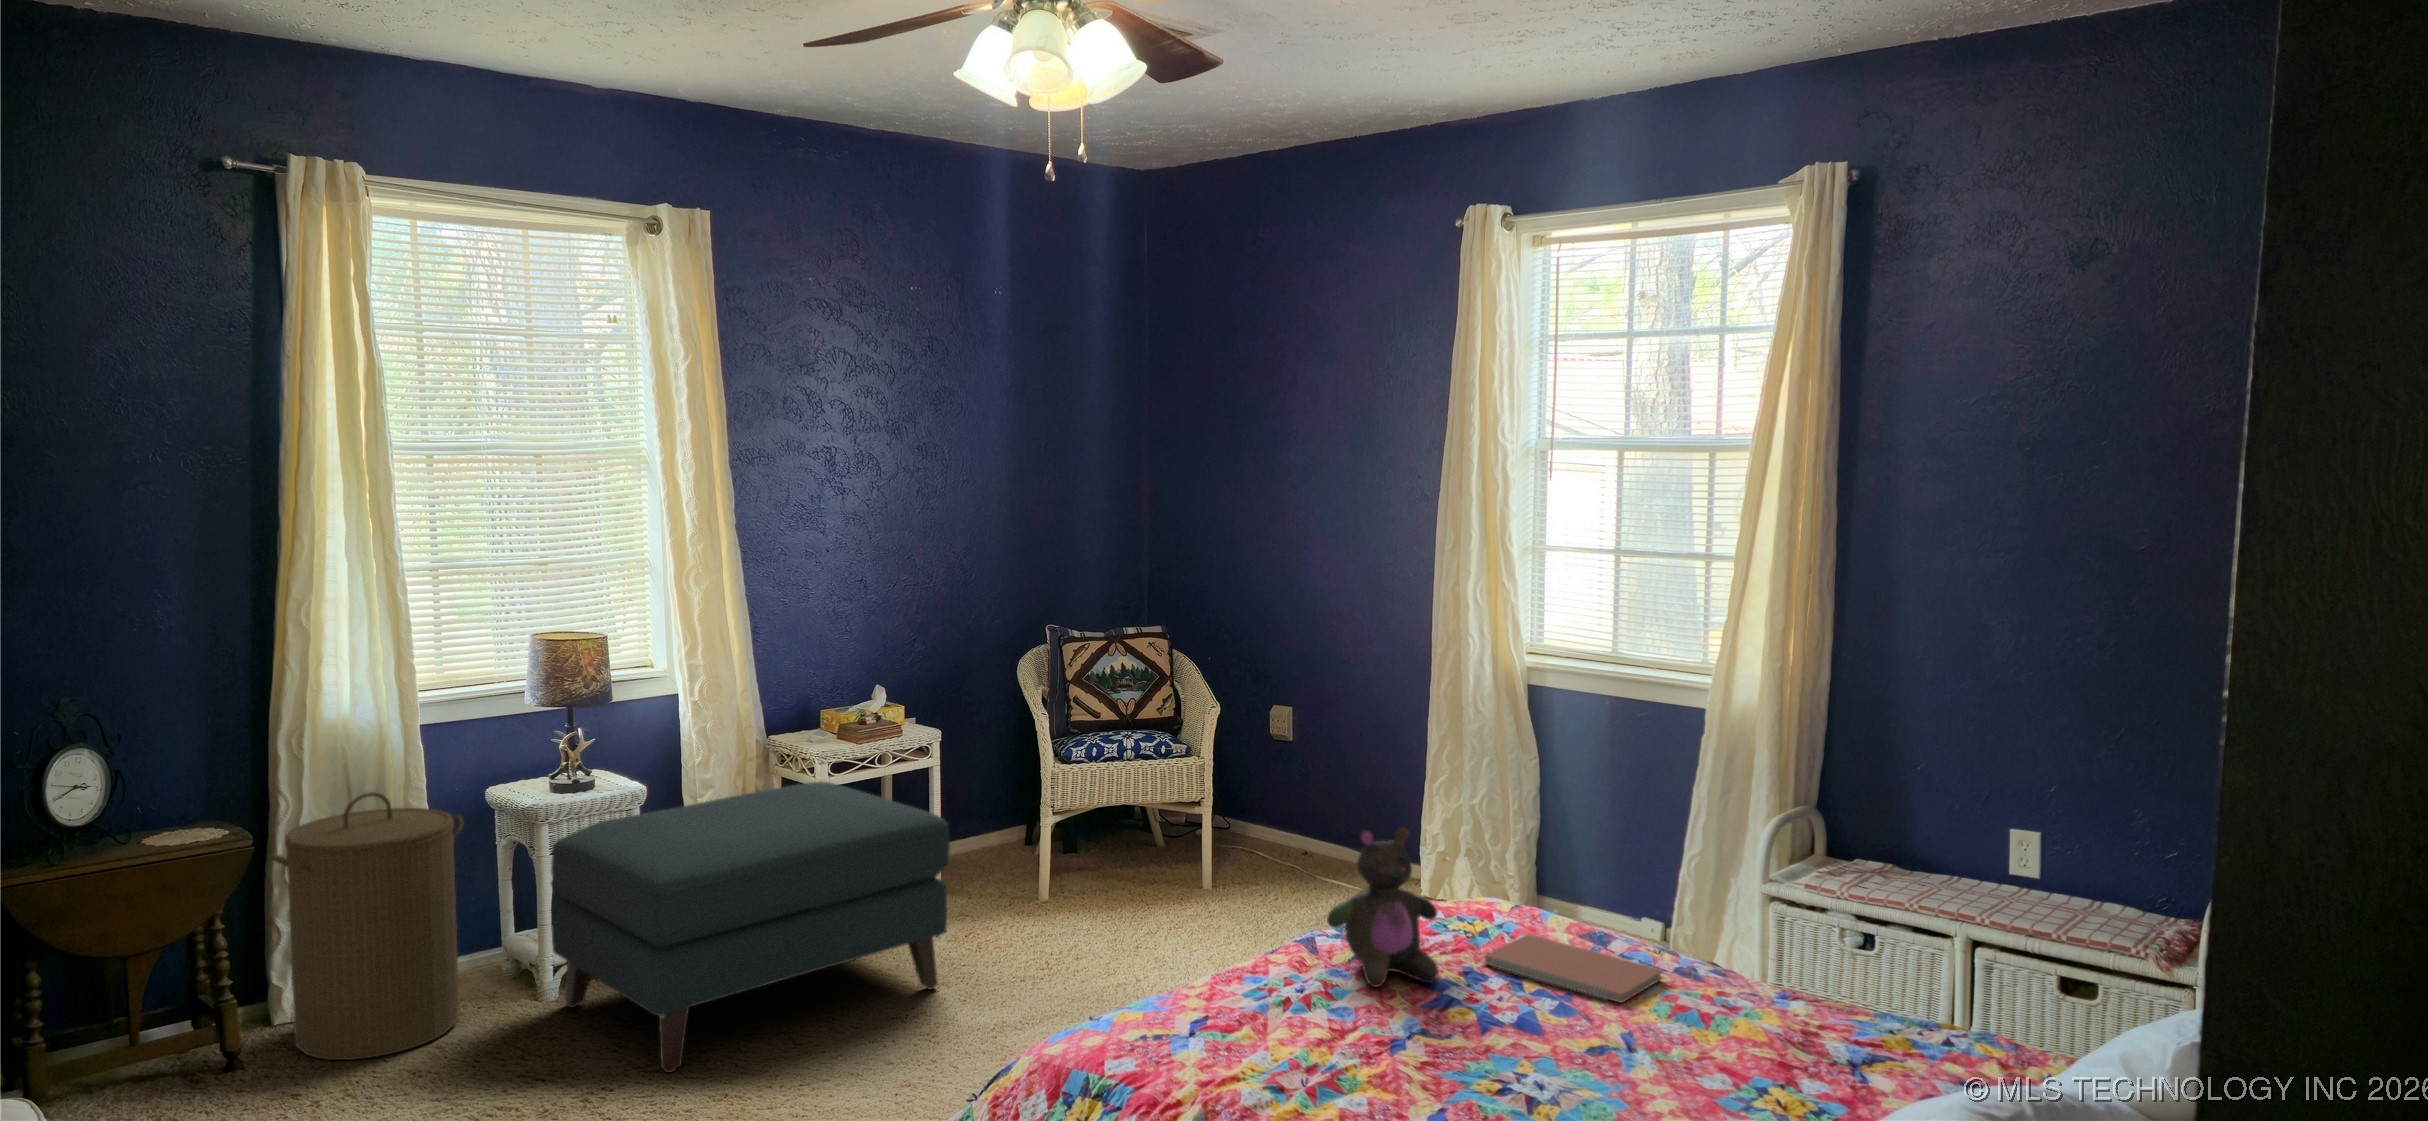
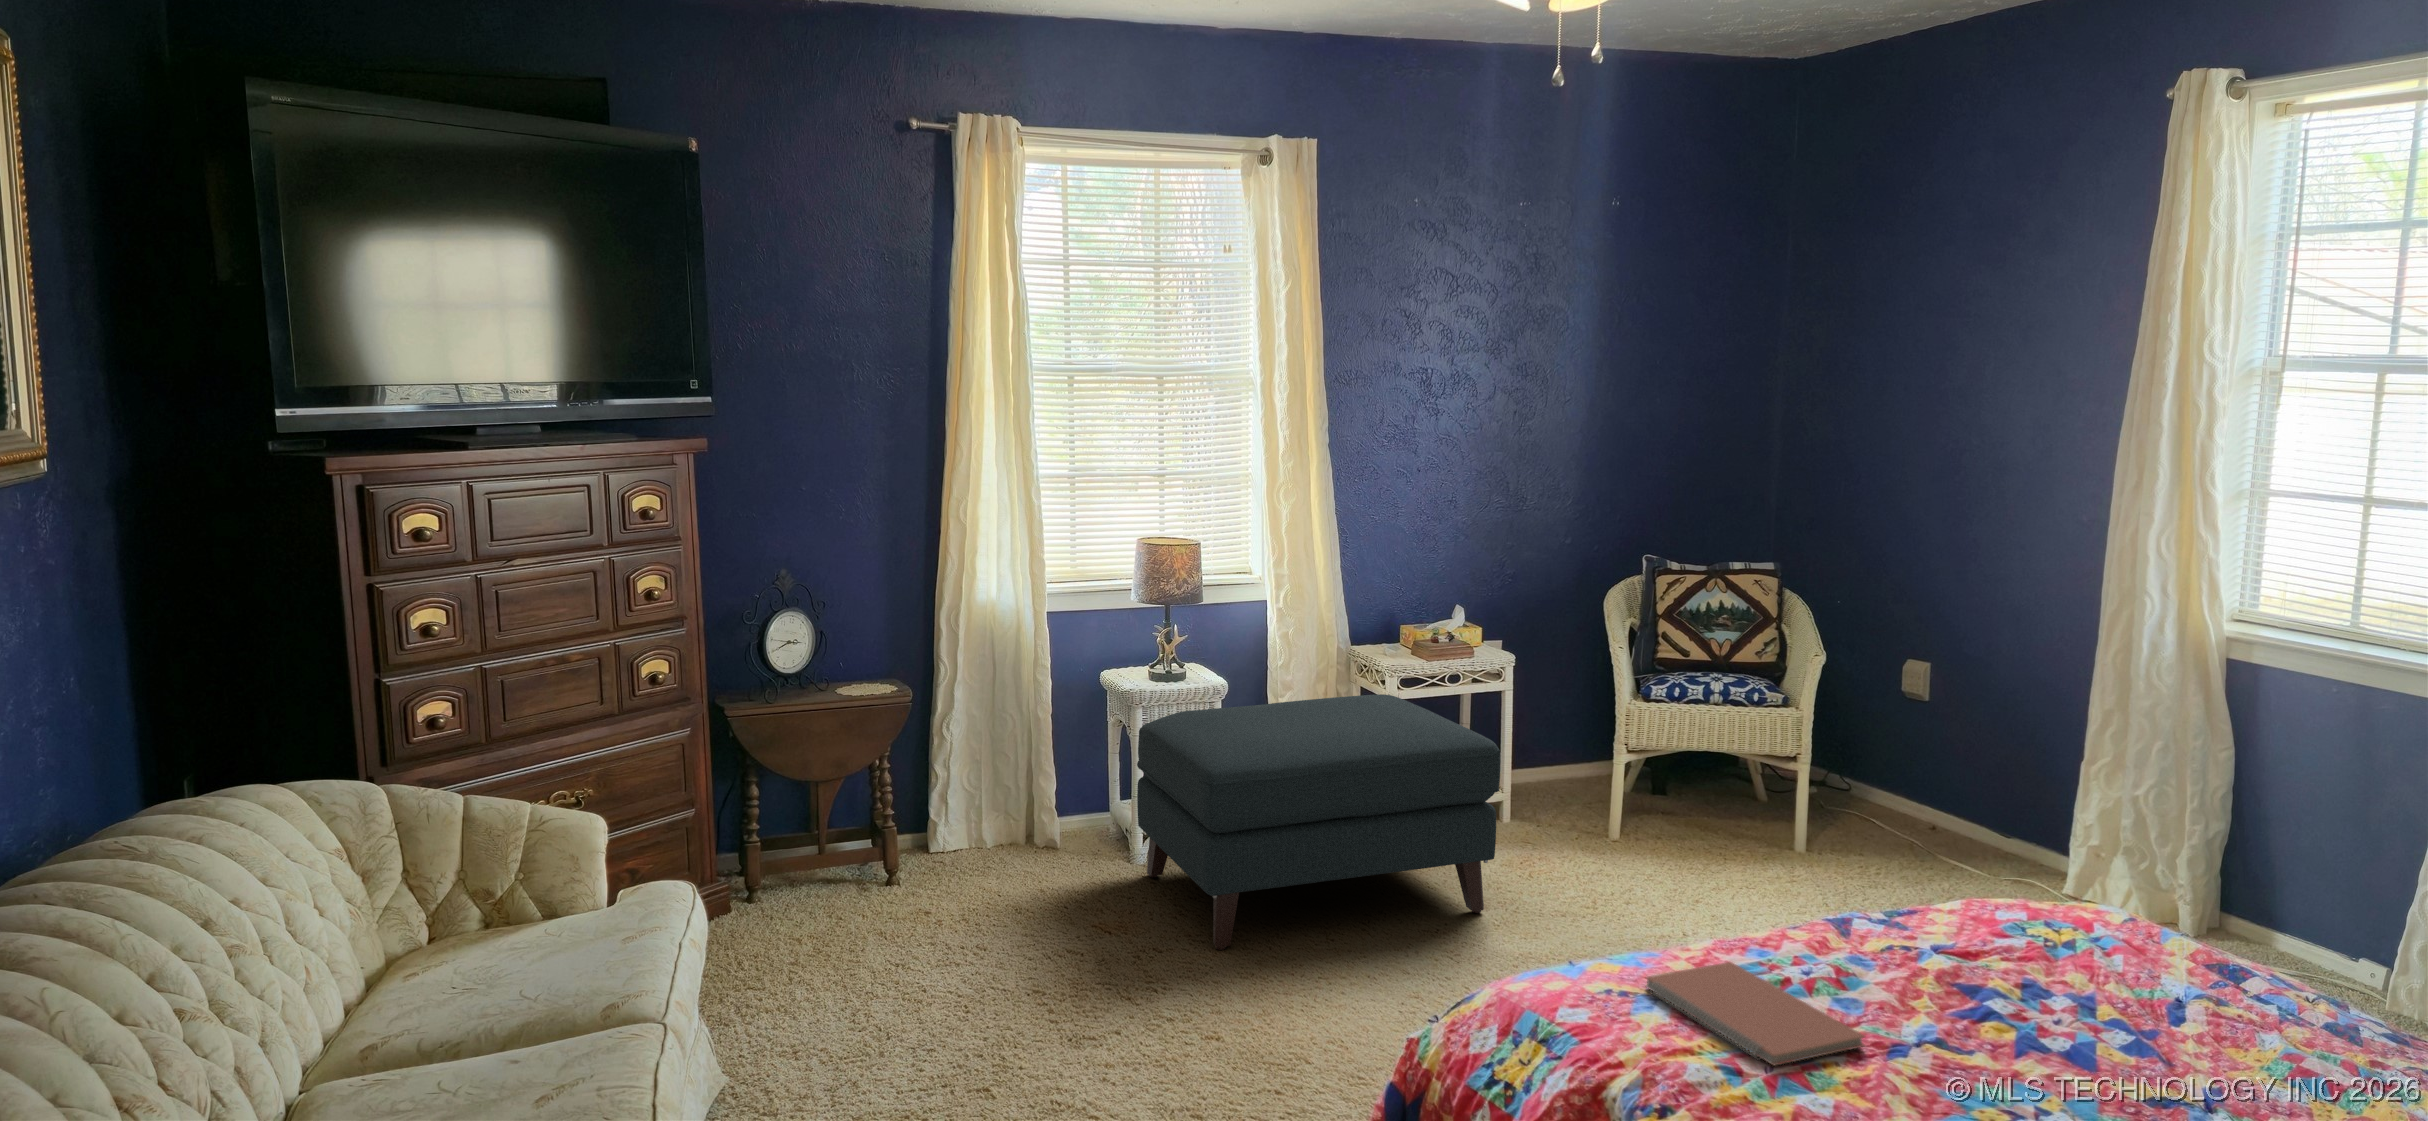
laundry hamper: present [270,792,463,1060] -> none [921,667,1071,894]
stuffed bear: present [1327,828,1438,987] -> none [1850,805,1994,990]
notebook: present [1483,934,1663,1003] -> present [1646,962,1865,1066]

